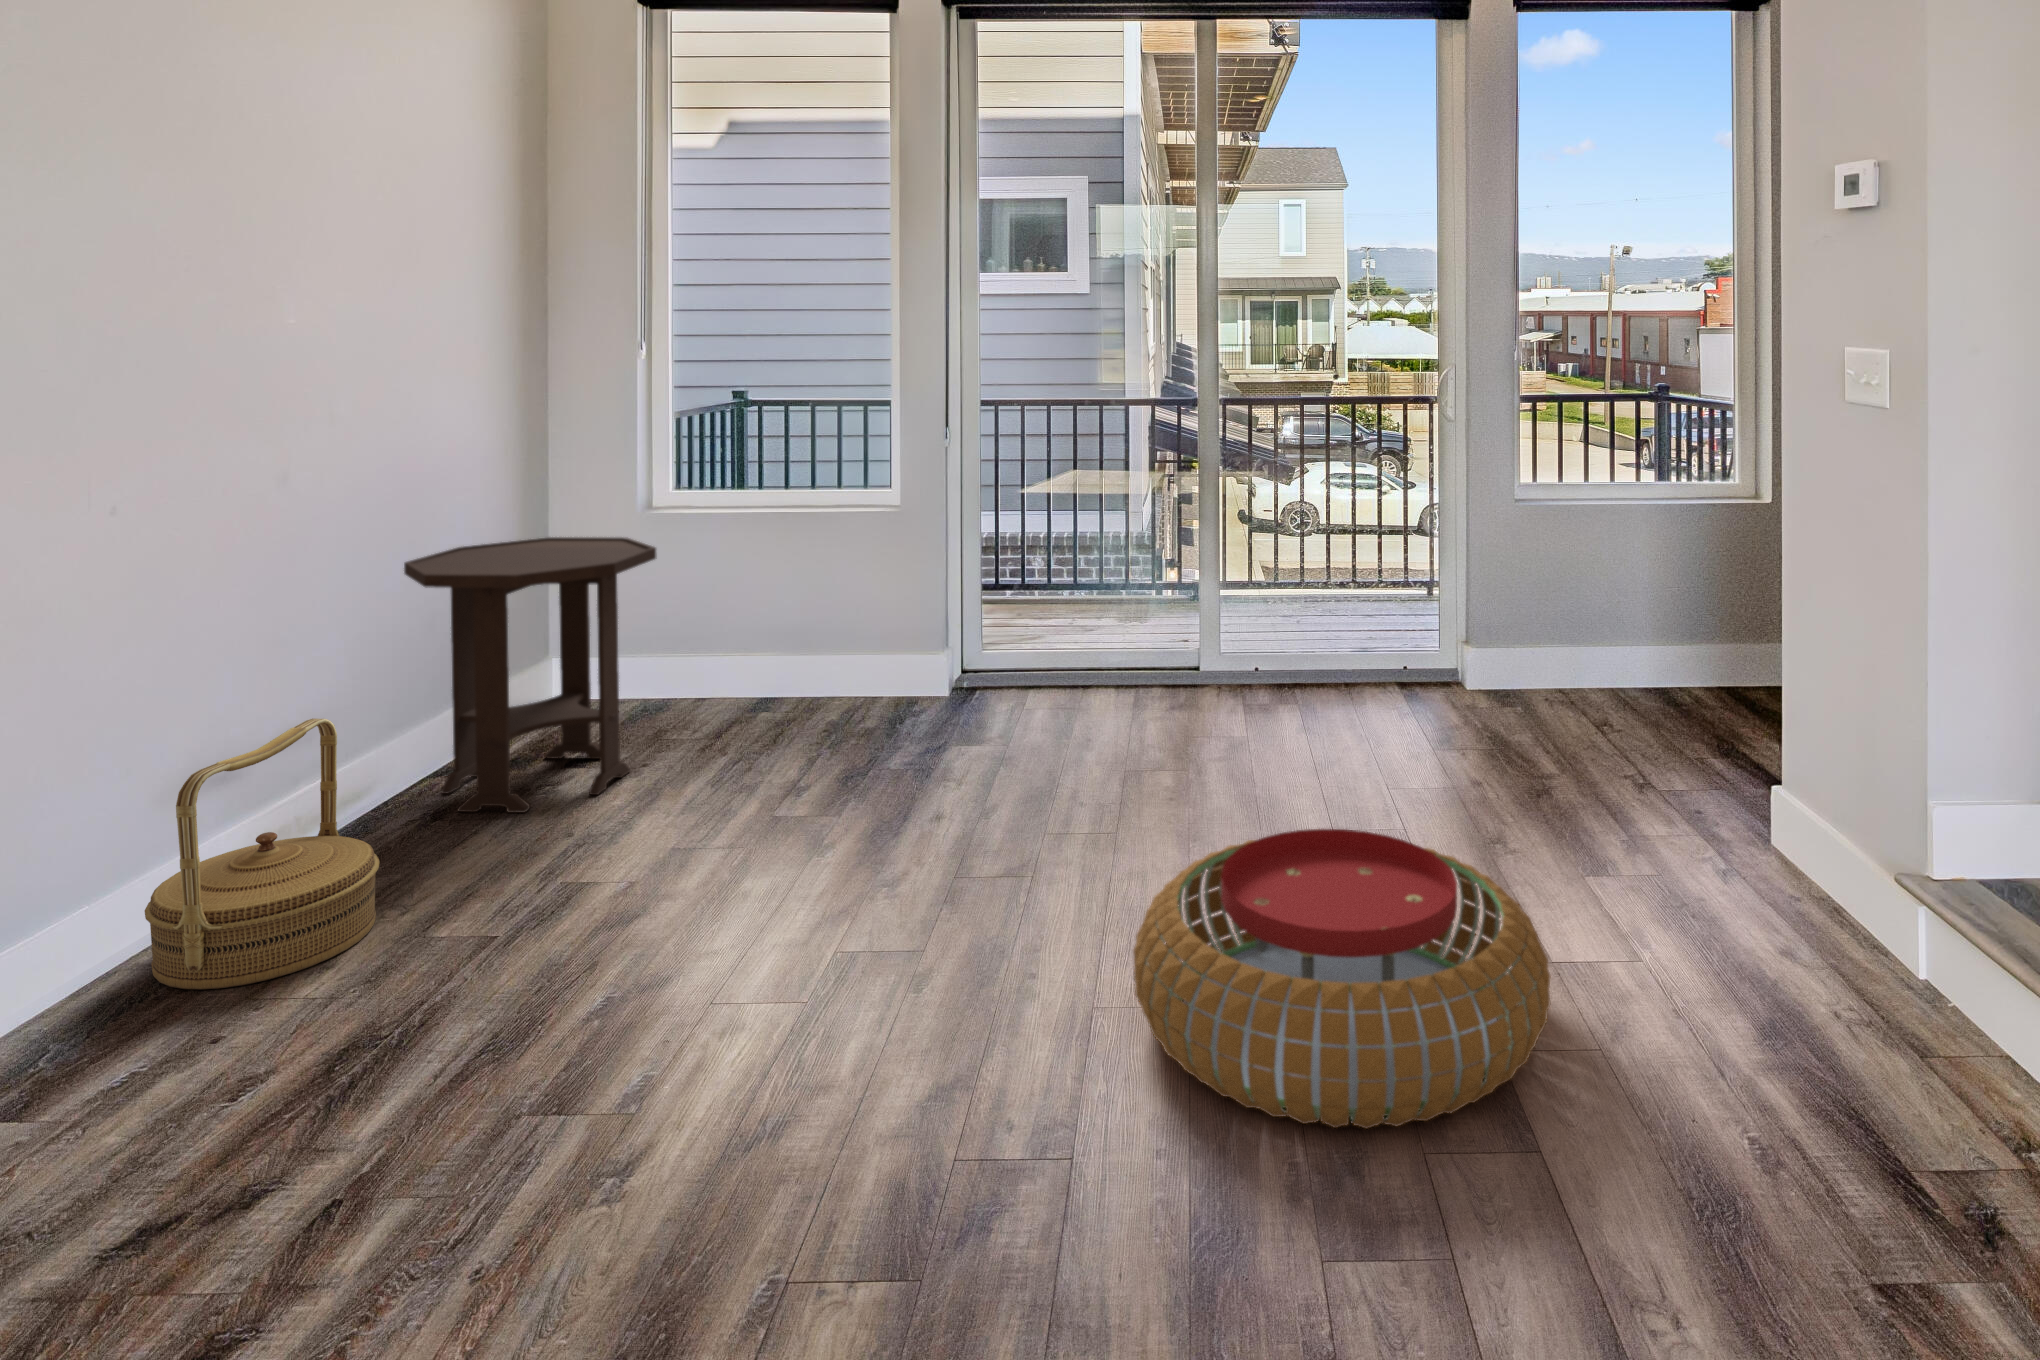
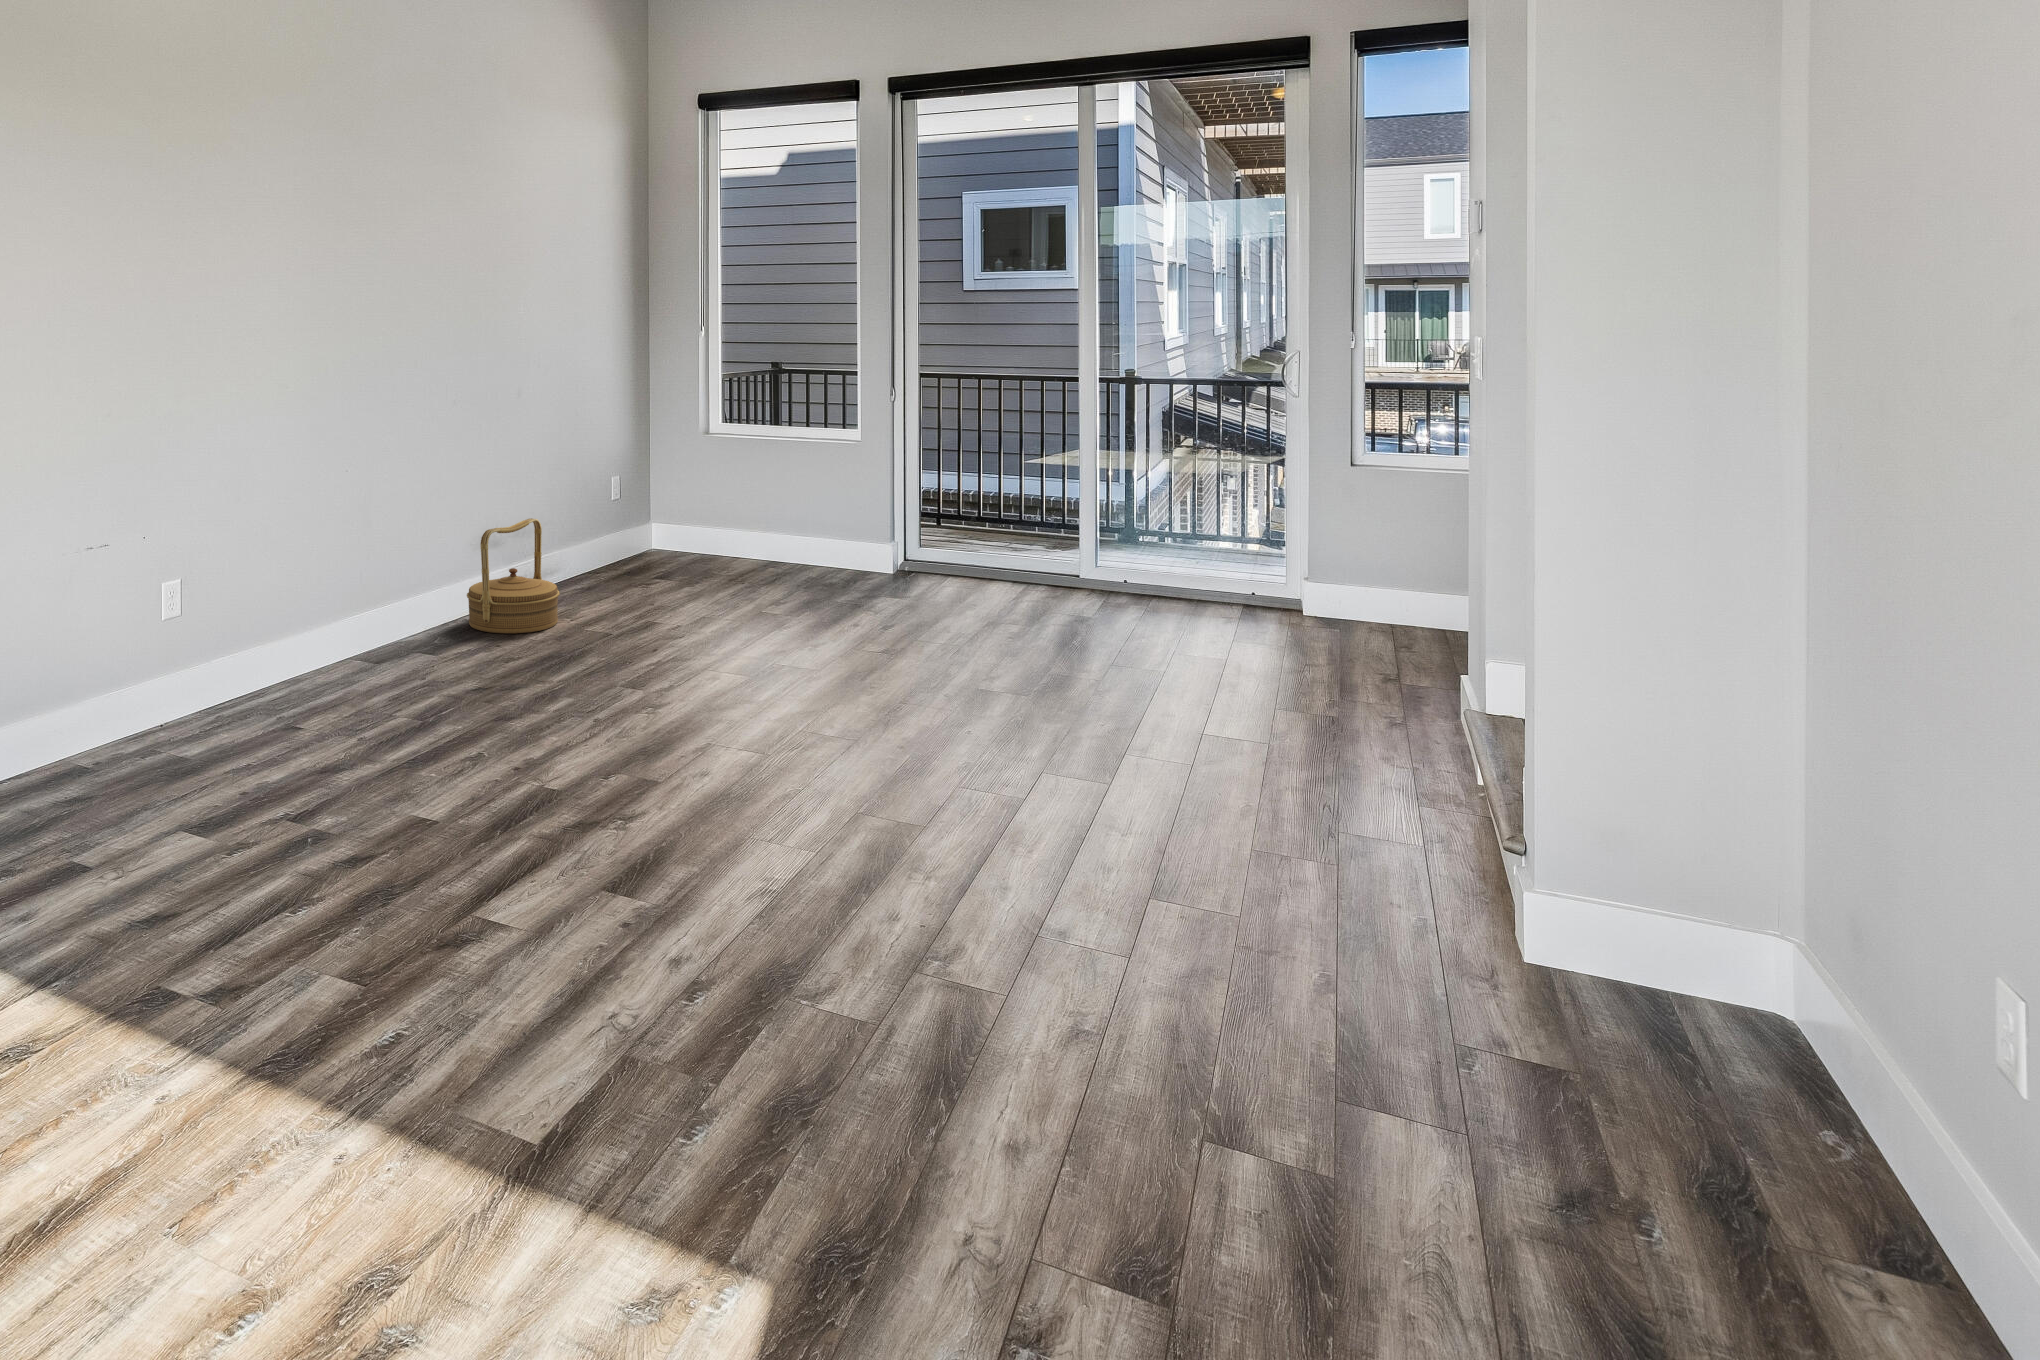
side table: present [404,537,656,813] -> none [572,444,701,594]
pouf: present [1133,829,1550,1129] -> none [909,625,1162,761]

